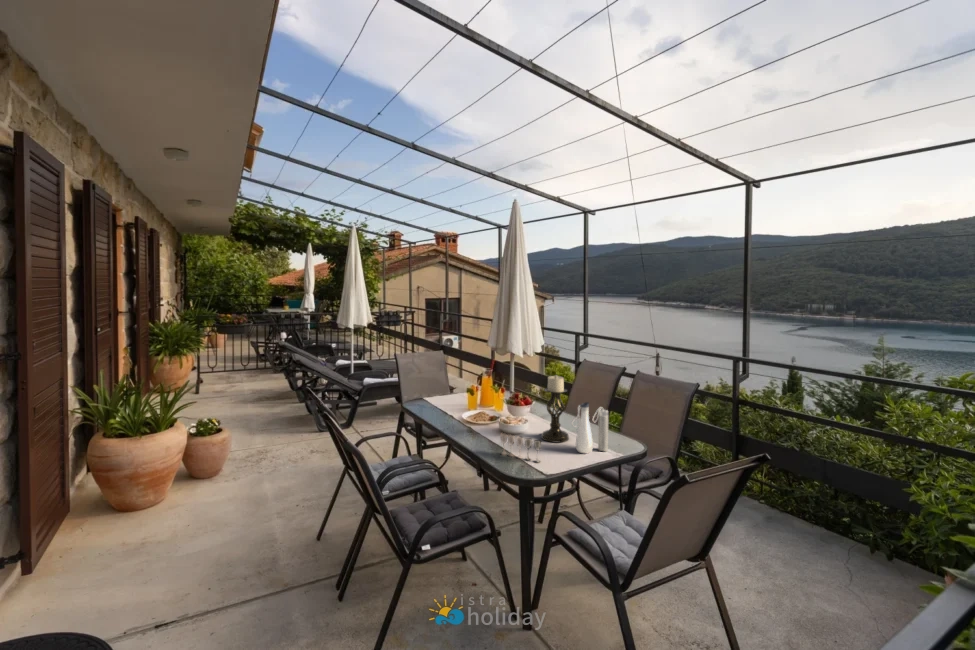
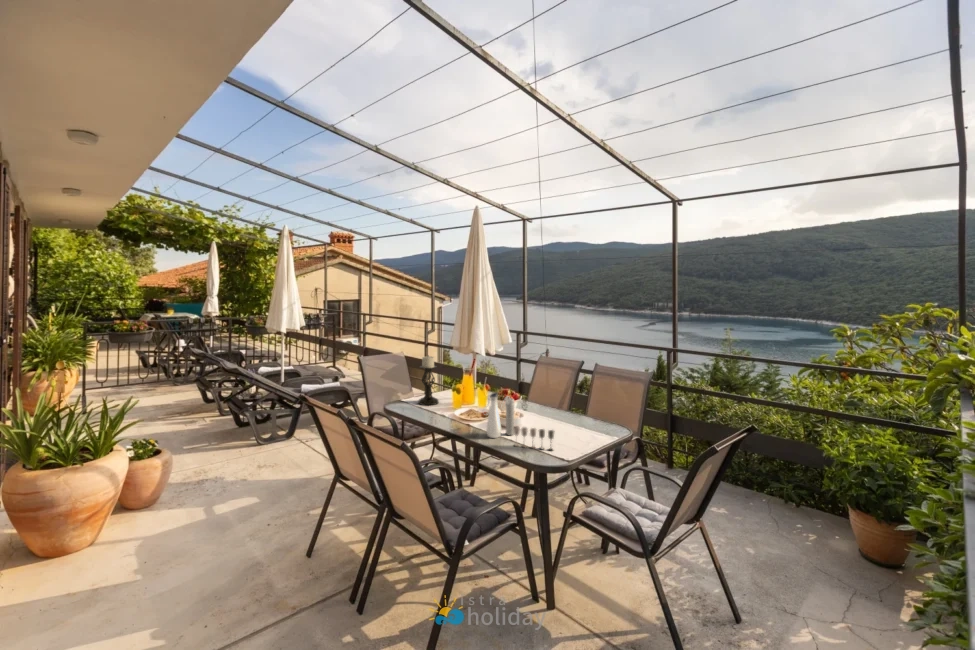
candle holder: present [542,375,569,443] -> present [418,355,439,405]
water bottle: present [572,402,608,453] -> present [484,393,514,438]

